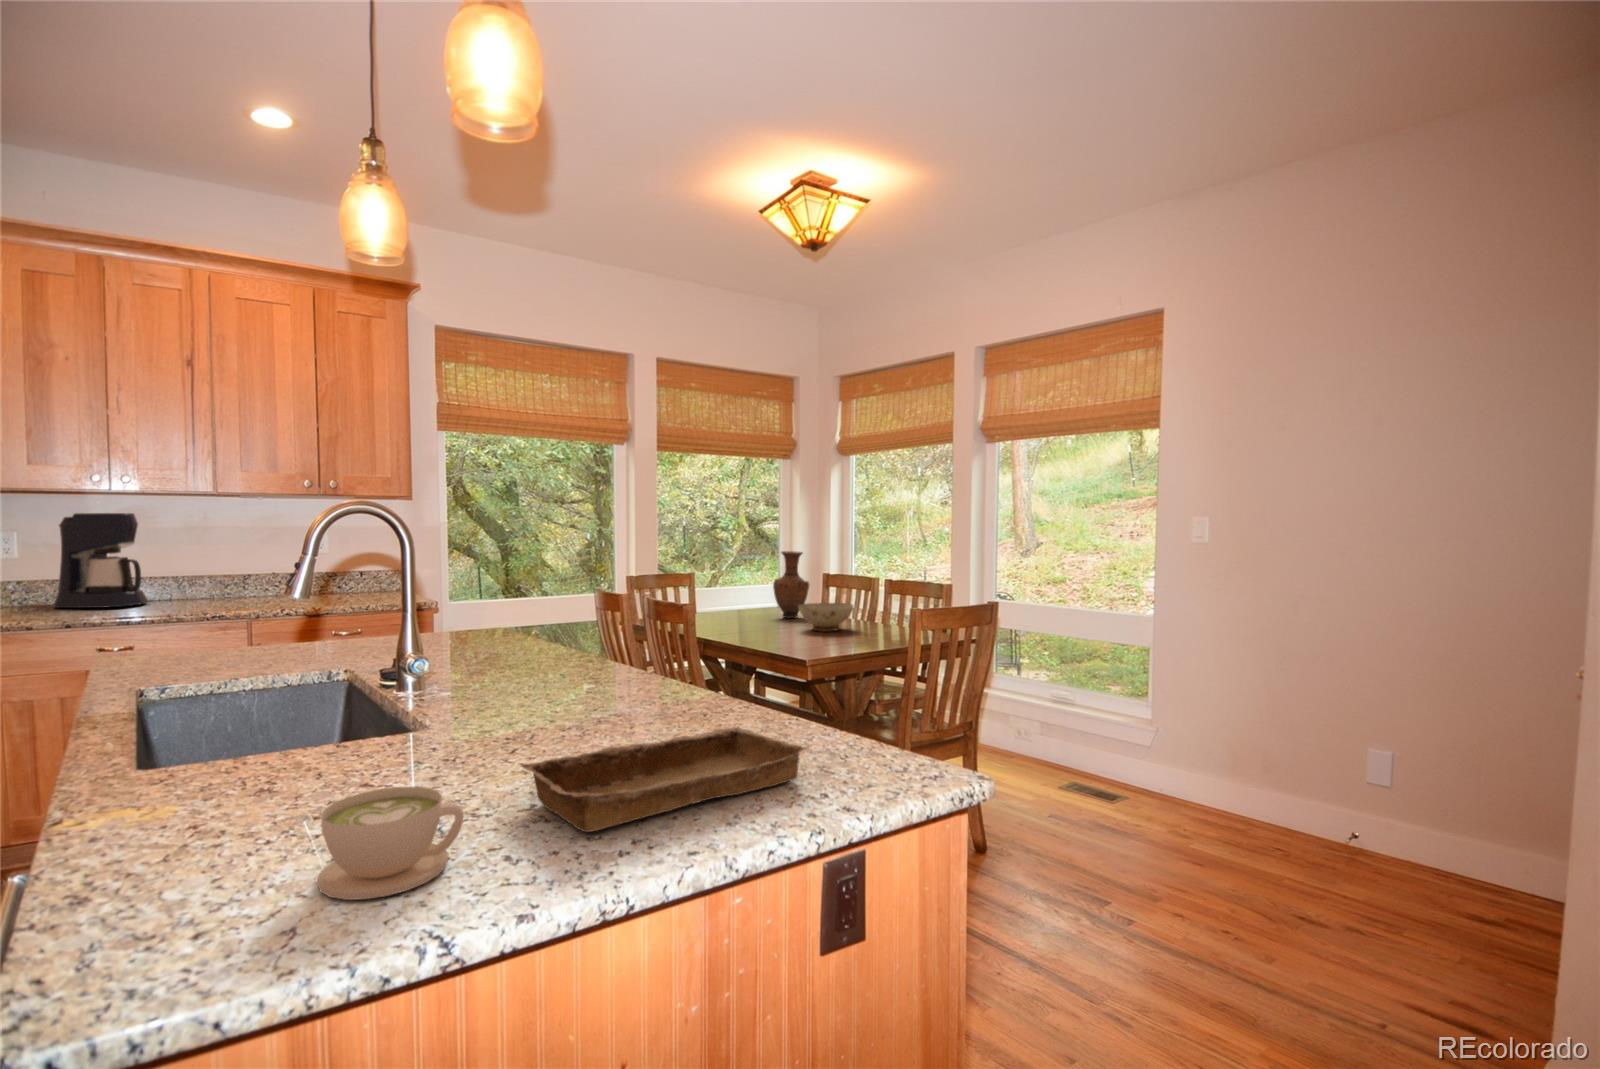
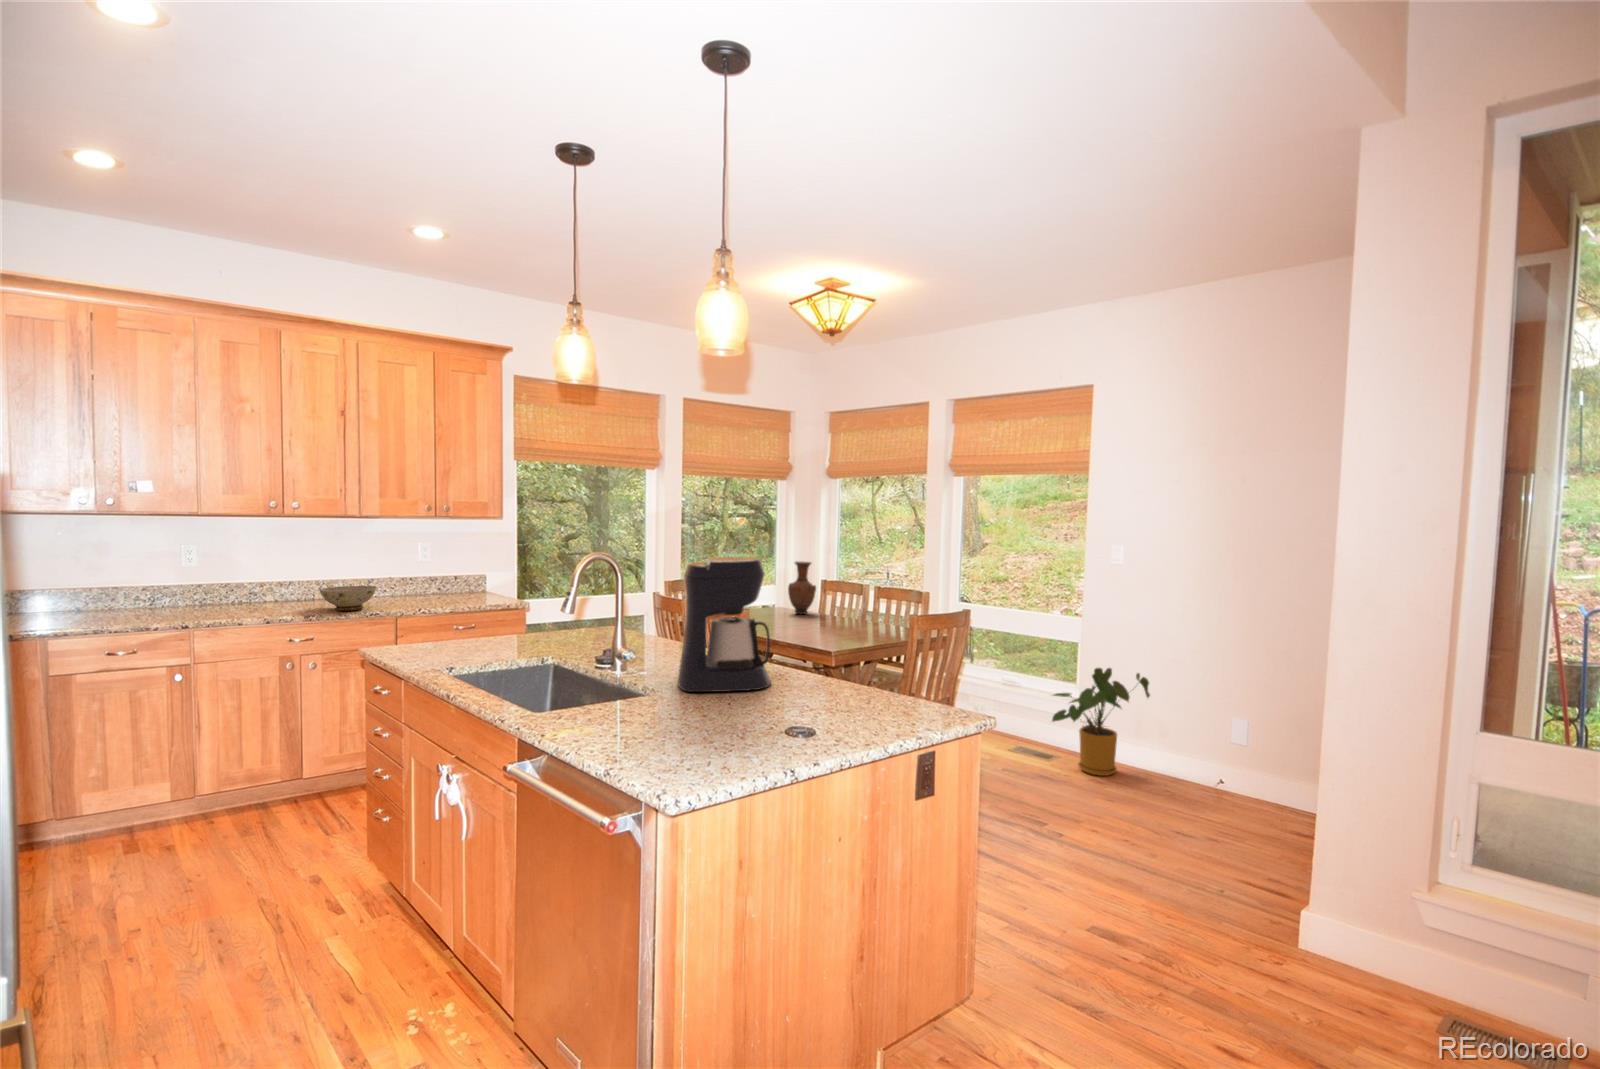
coffee maker: present [53,513,149,608] -> present [678,557,771,692]
ceramic bowl: present [798,603,853,632] -> present [320,586,376,611]
house plant: none [1114,687,1255,835] -> present [1052,668,1150,776]
tray: present [520,727,807,832] -> none [754,690,901,740]
coffee cup: present [317,787,463,900] -> none [696,716,758,765]

